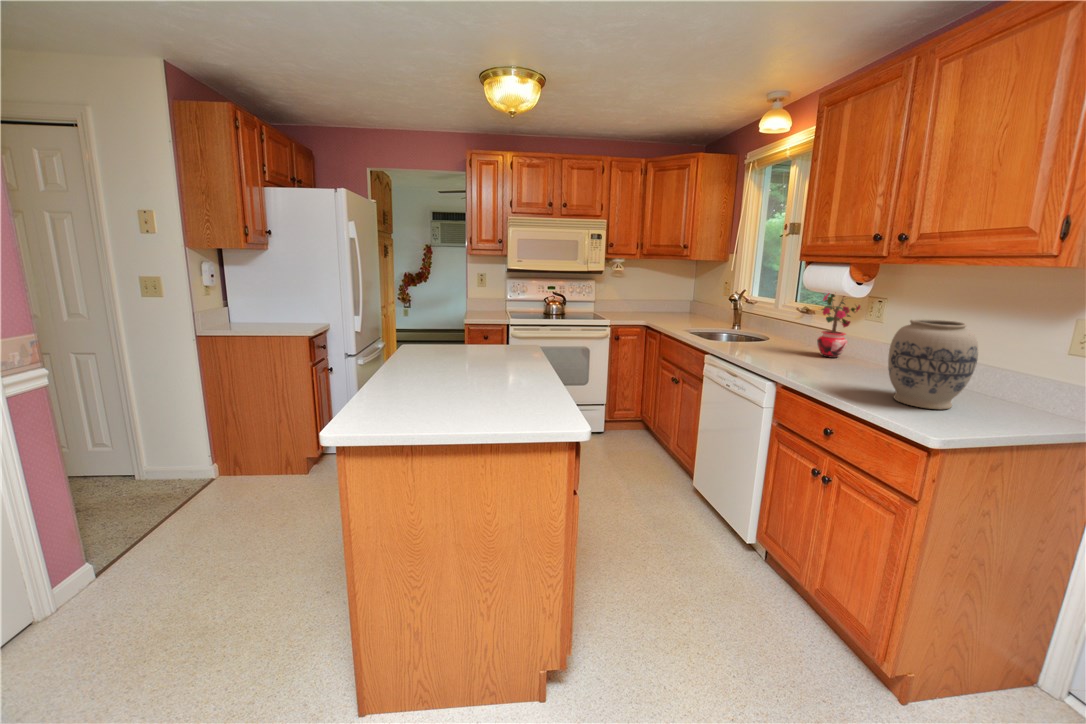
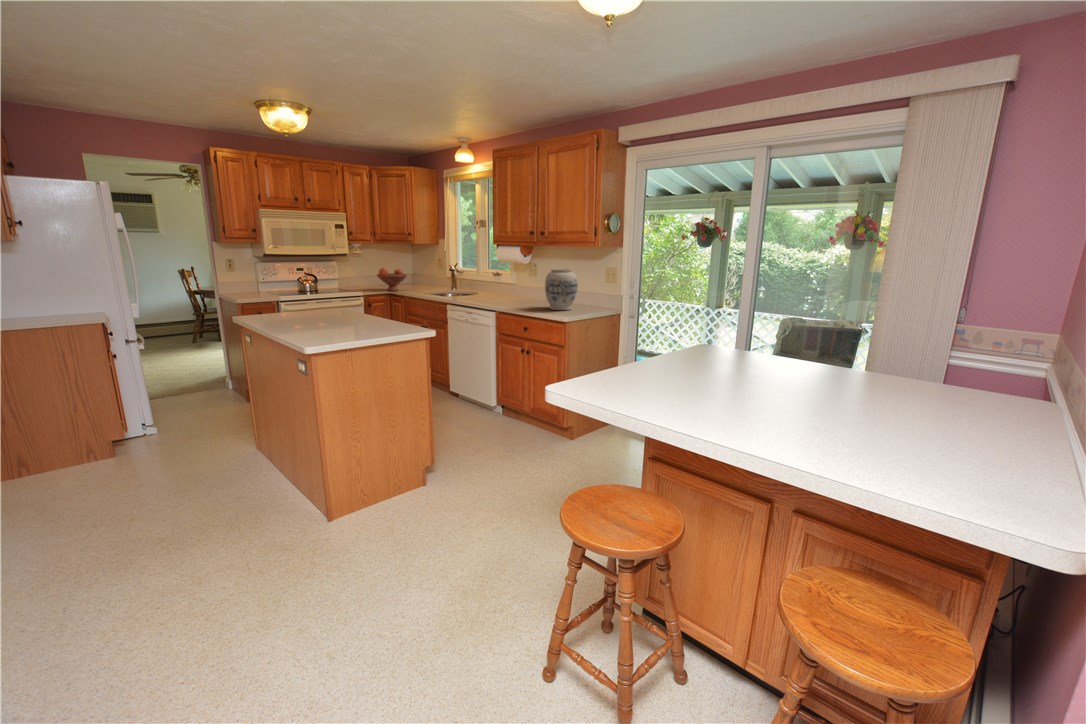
fruit bowl: none [630,291,671,322] -> present [377,268,407,291]
potted plant: present [817,293,860,358] -> none [506,258,528,298]

